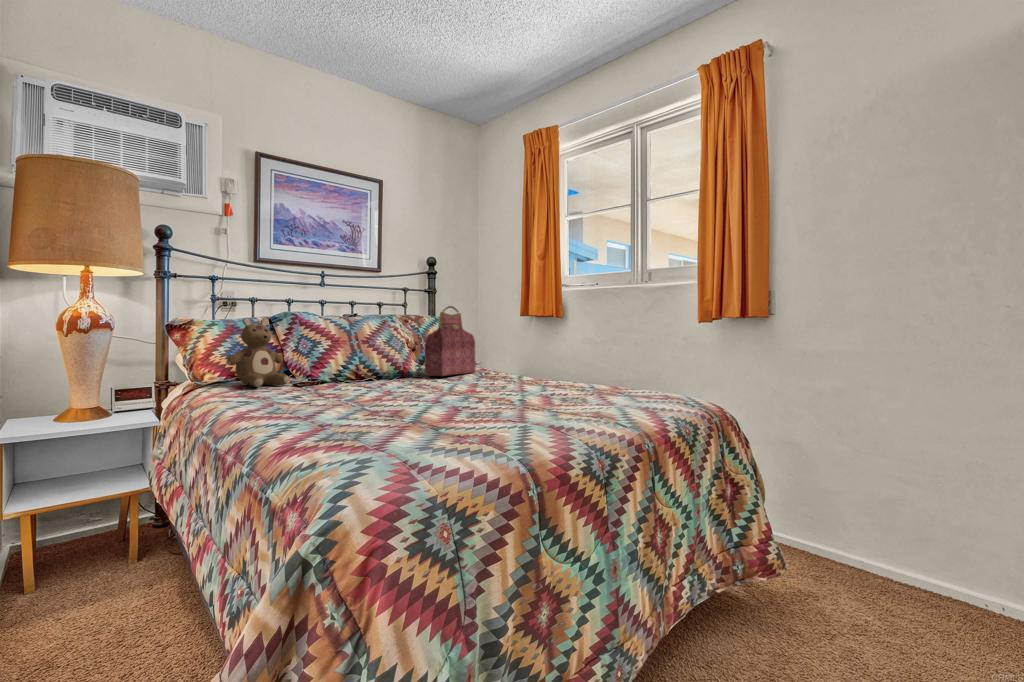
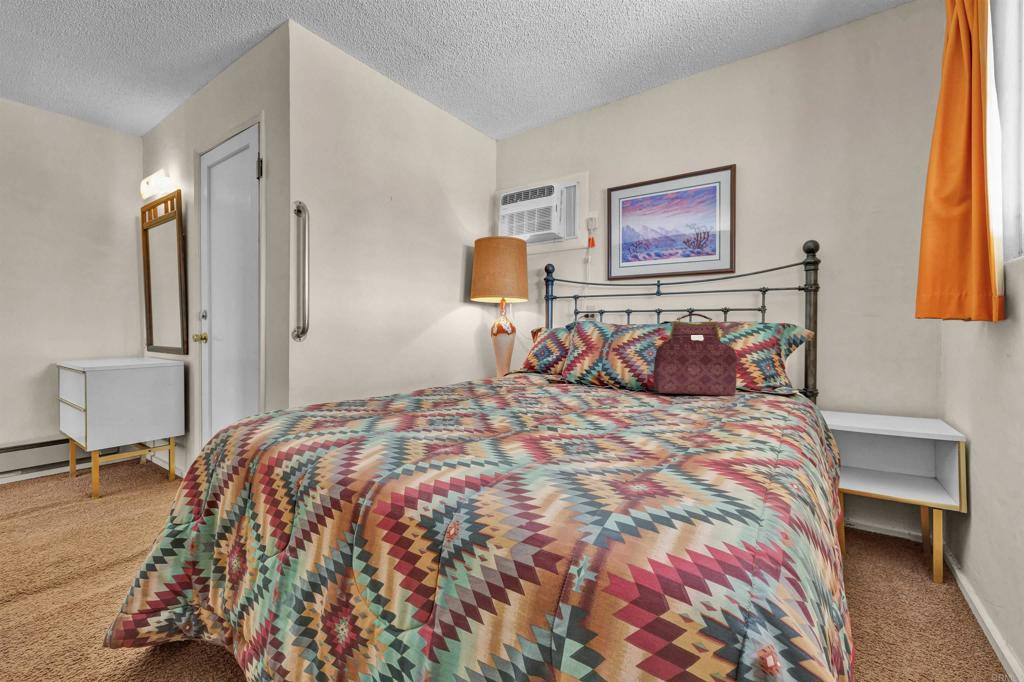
stuffed bear: present [226,318,289,387] -> none [510,329,551,381]

